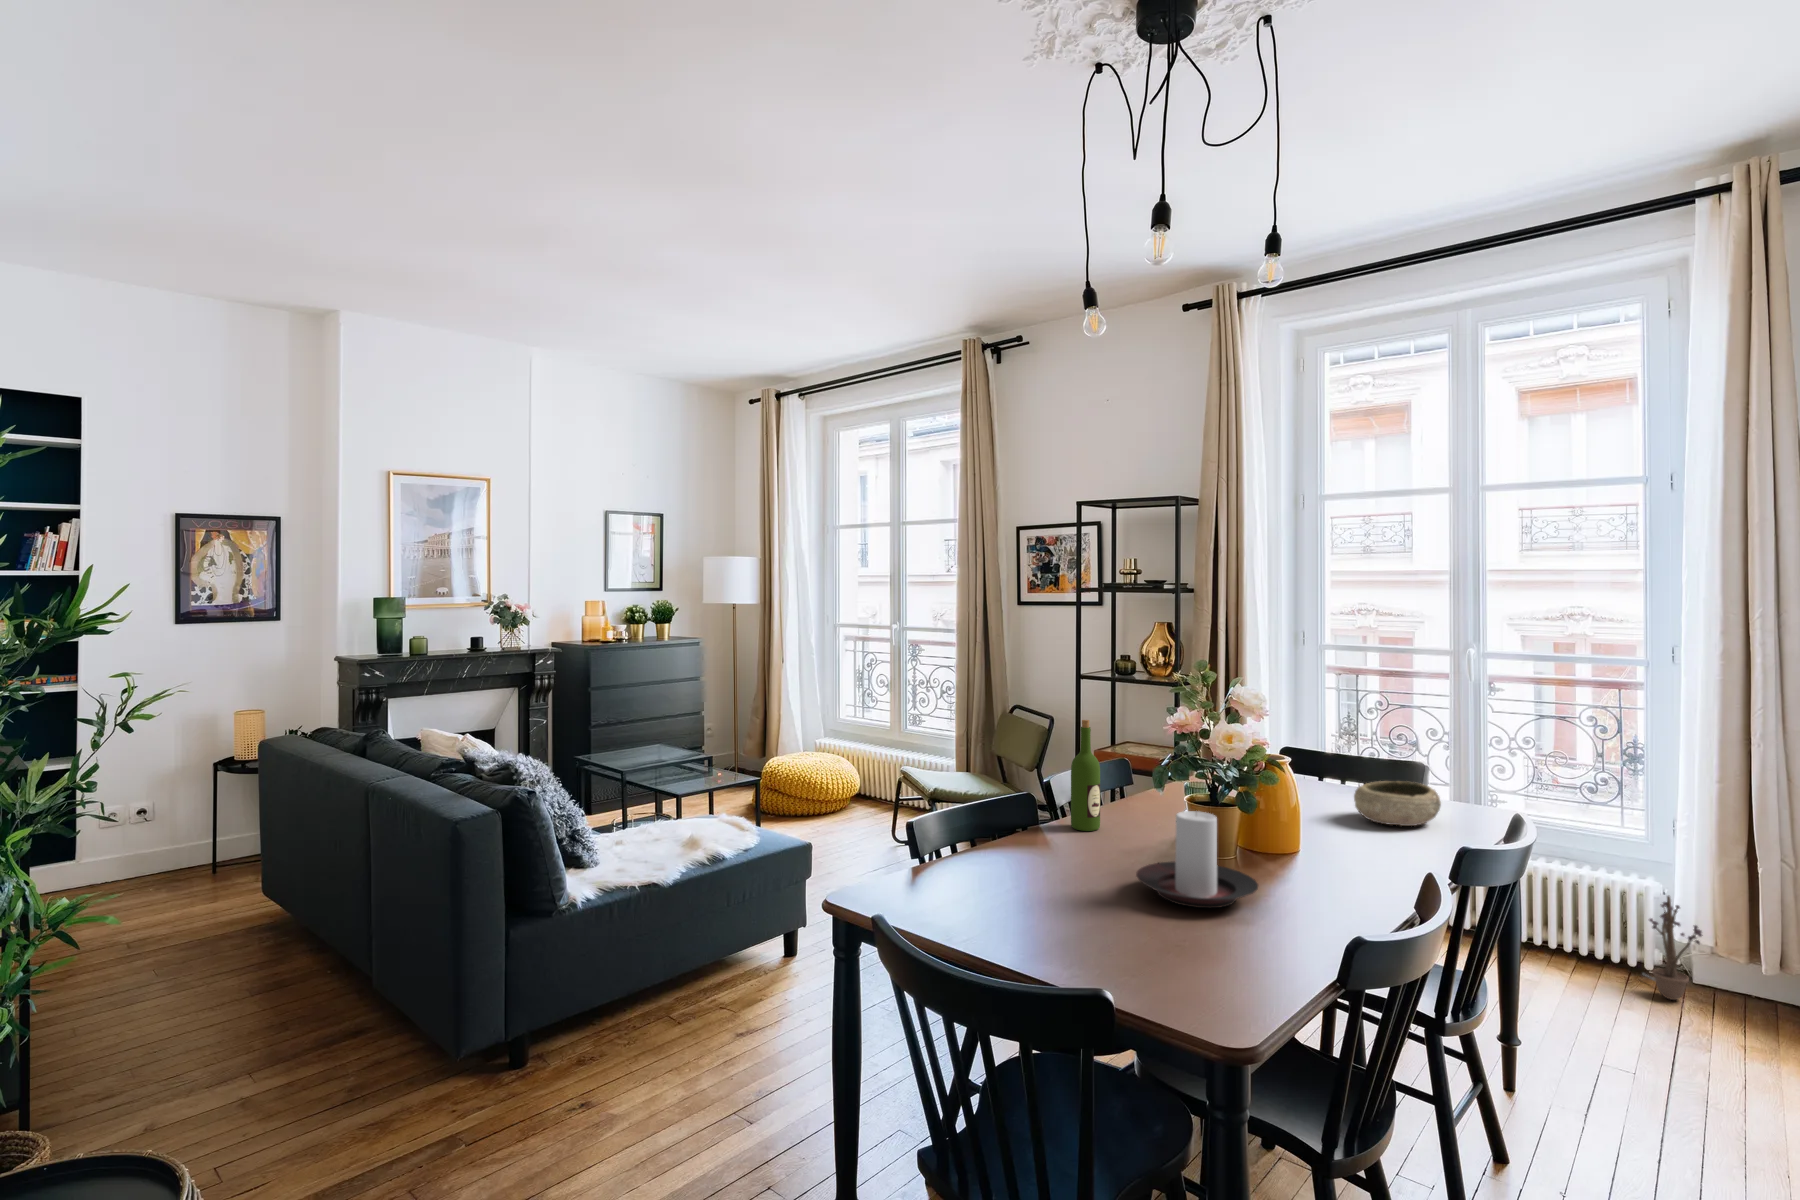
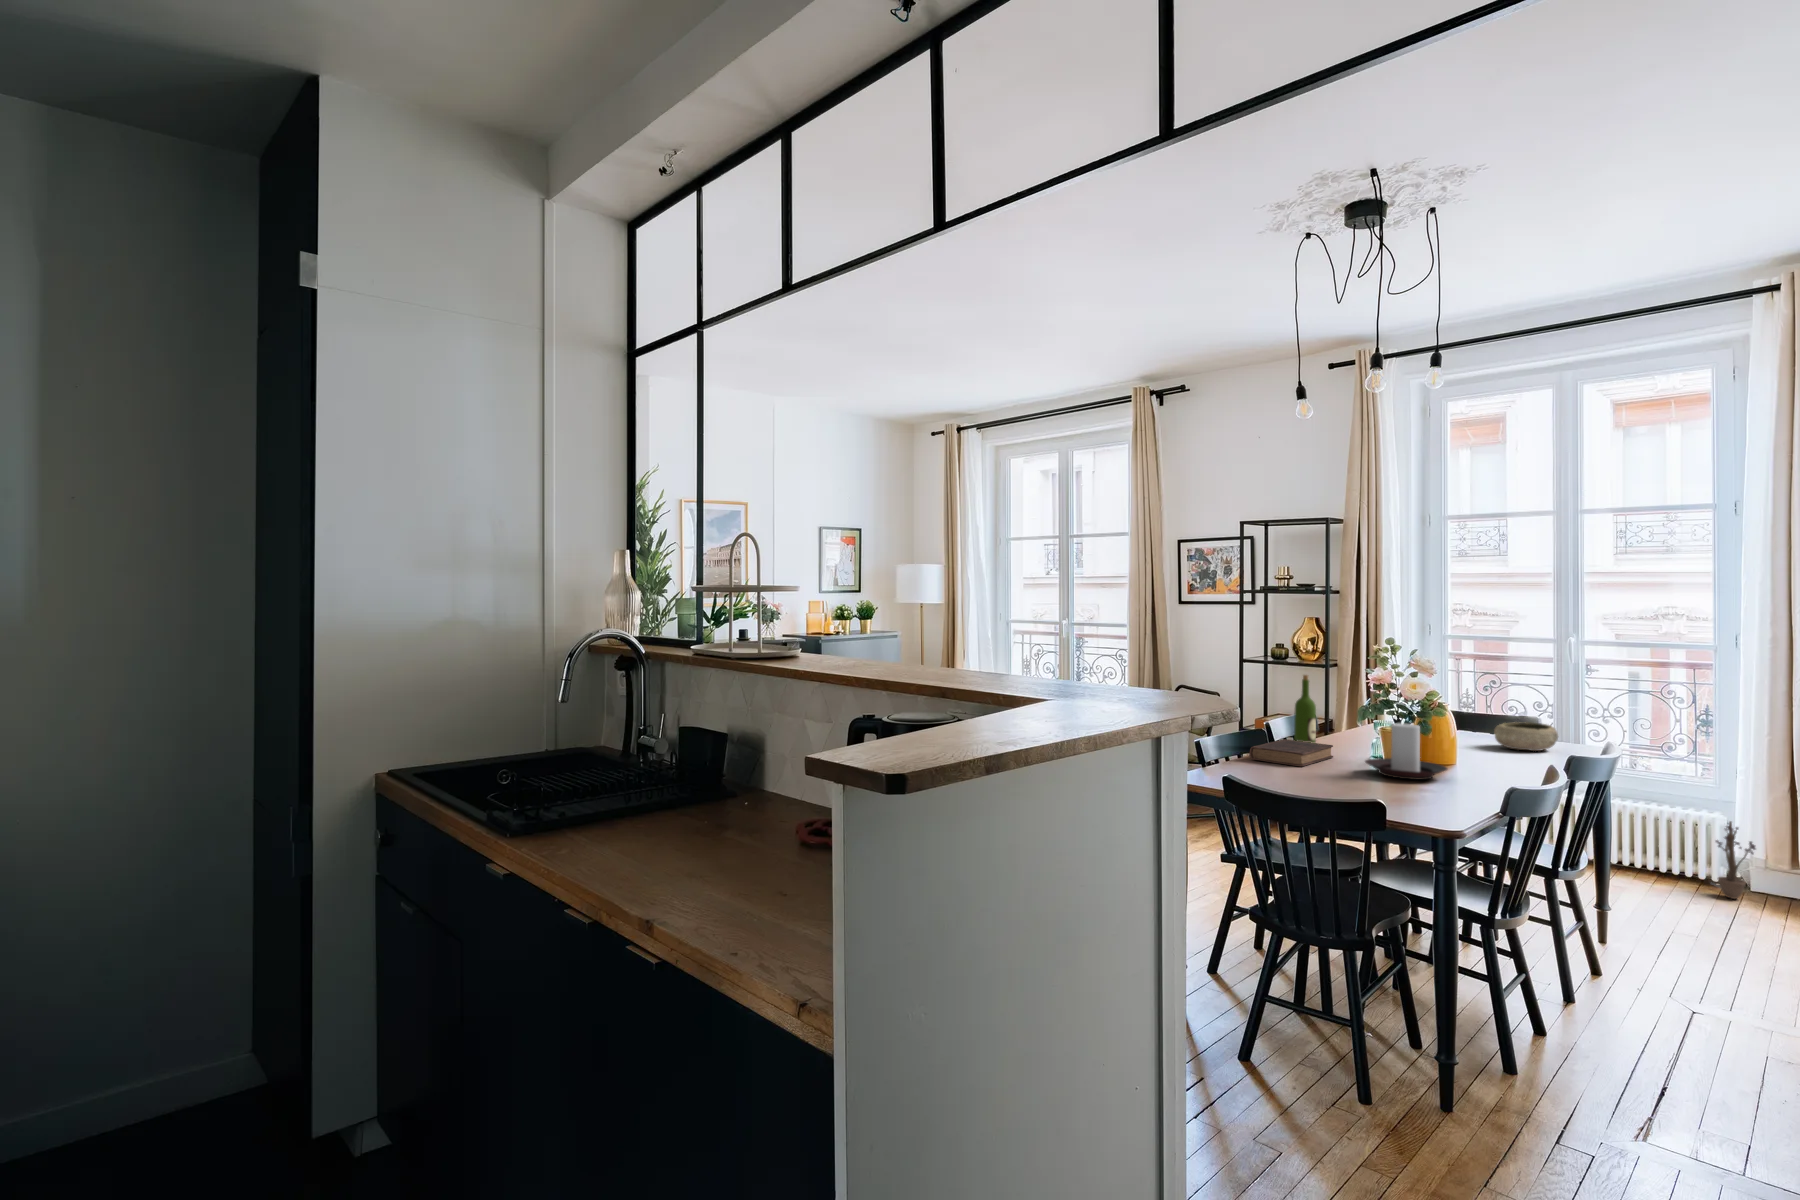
book: none [983,818,1112,875] -> present [1250,739,1333,767]

